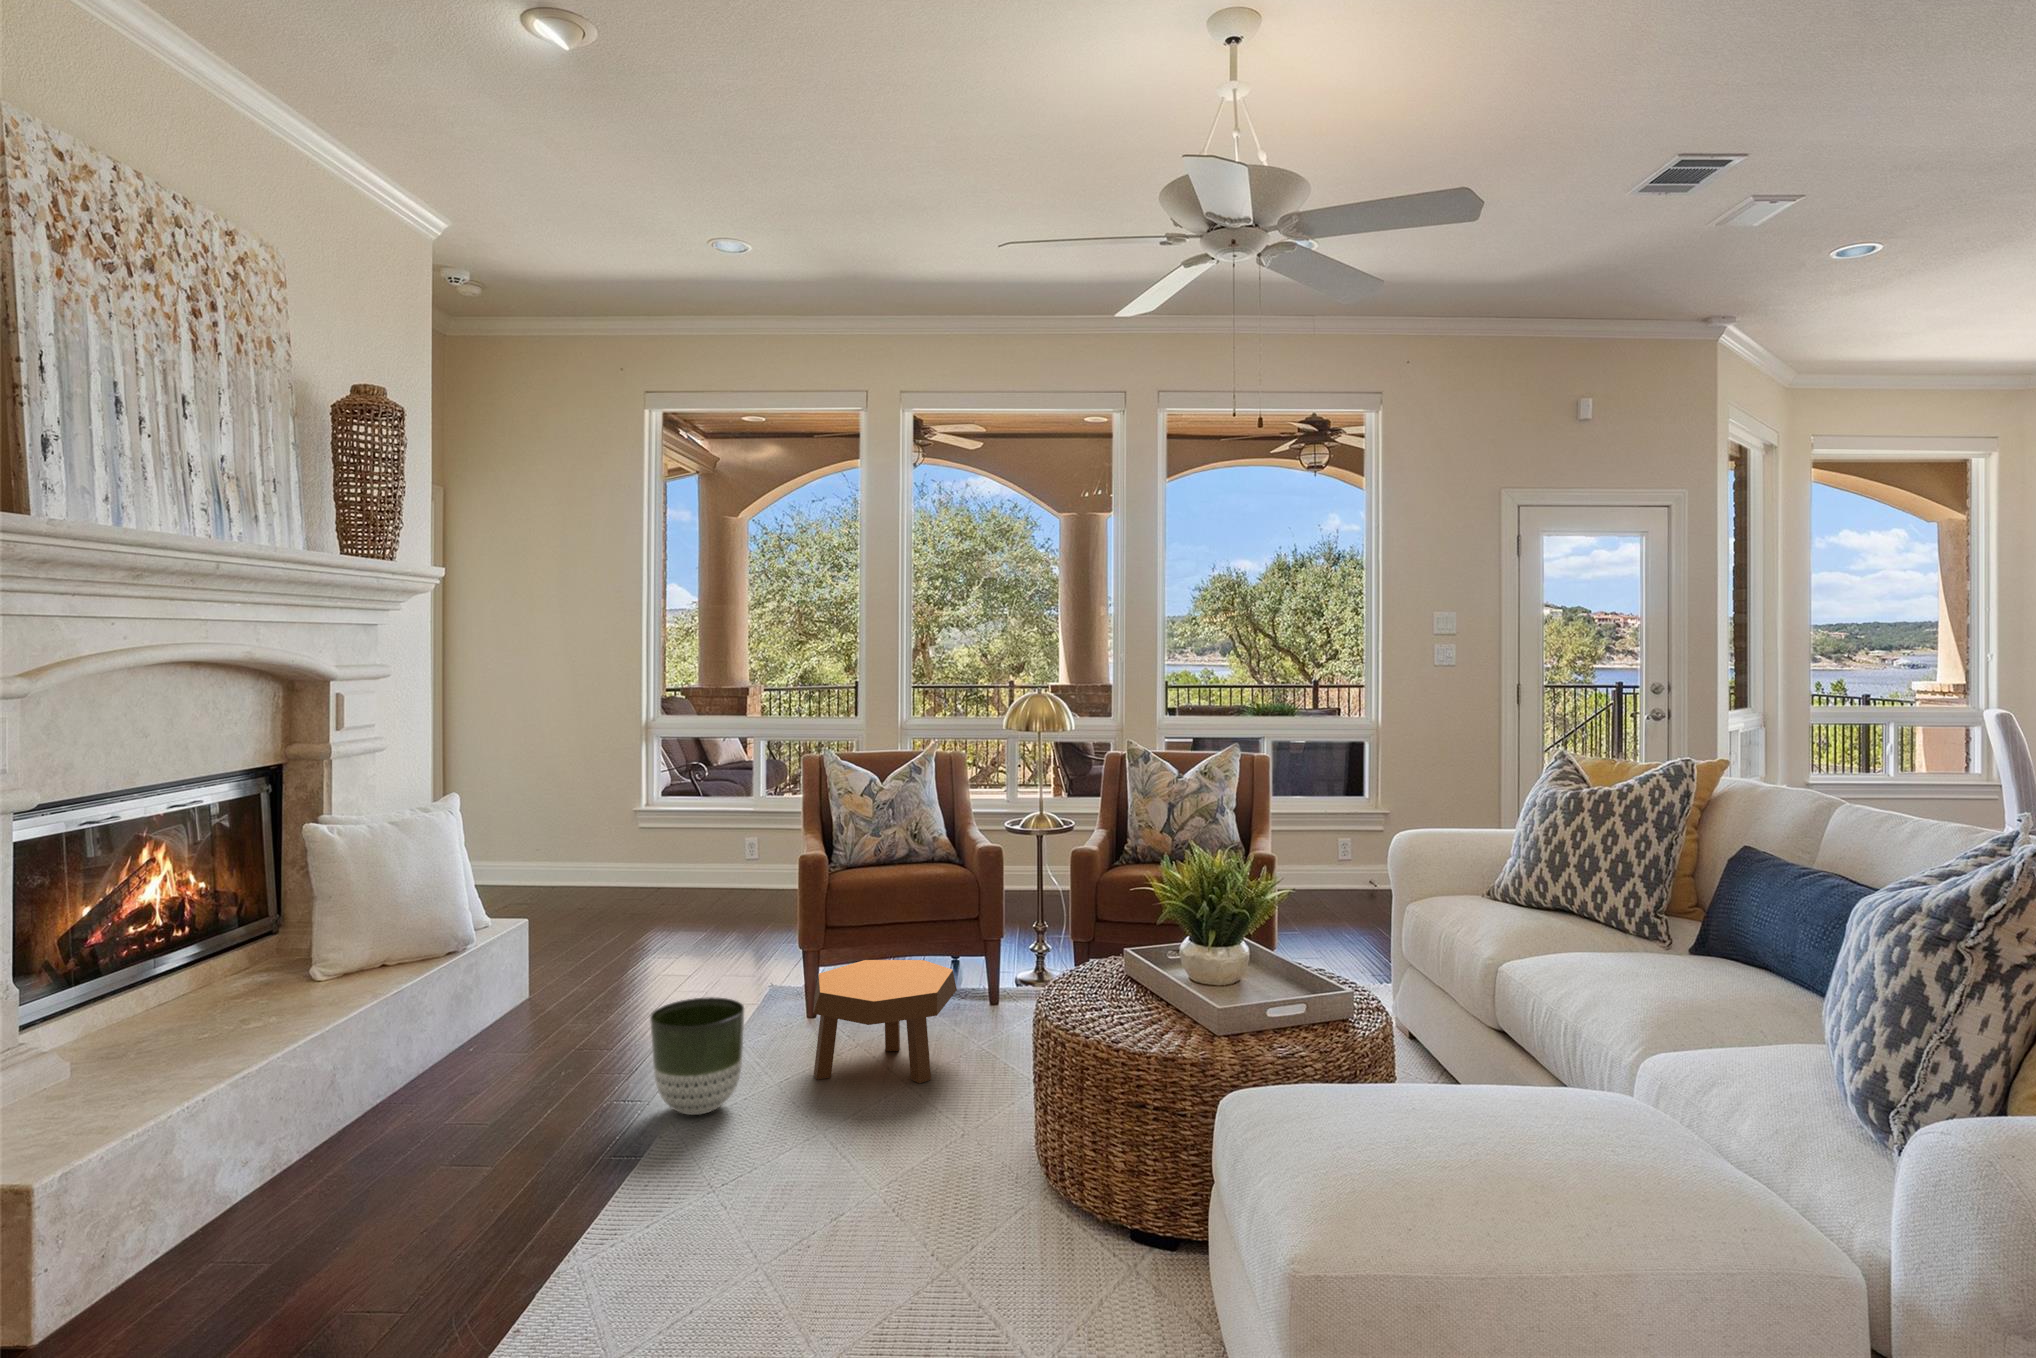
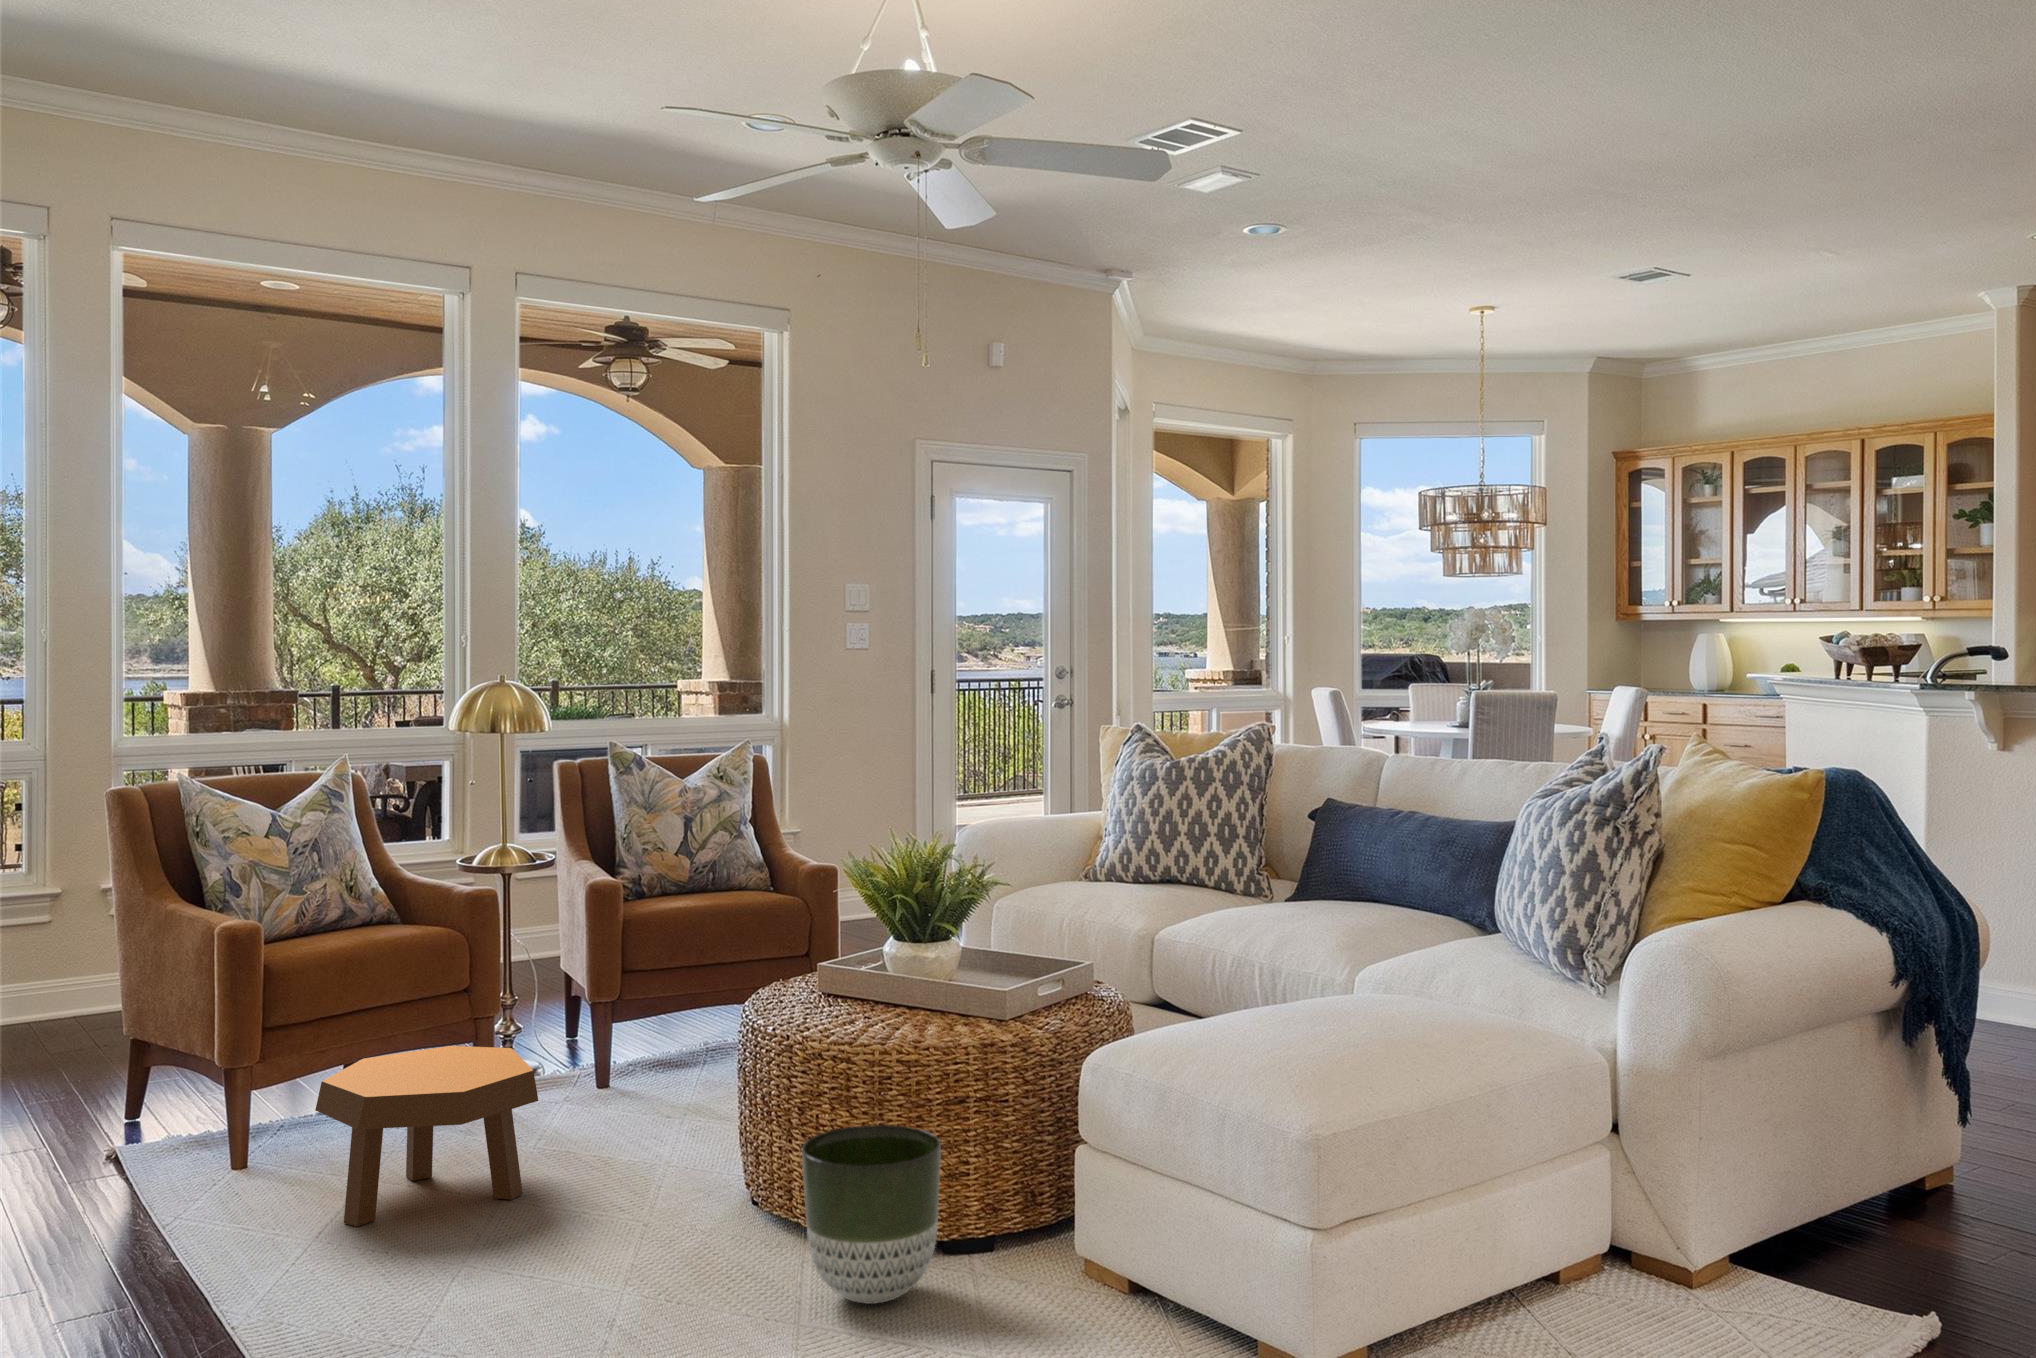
planter: present [650,997,744,1115] -> present [802,1125,941,1304]

